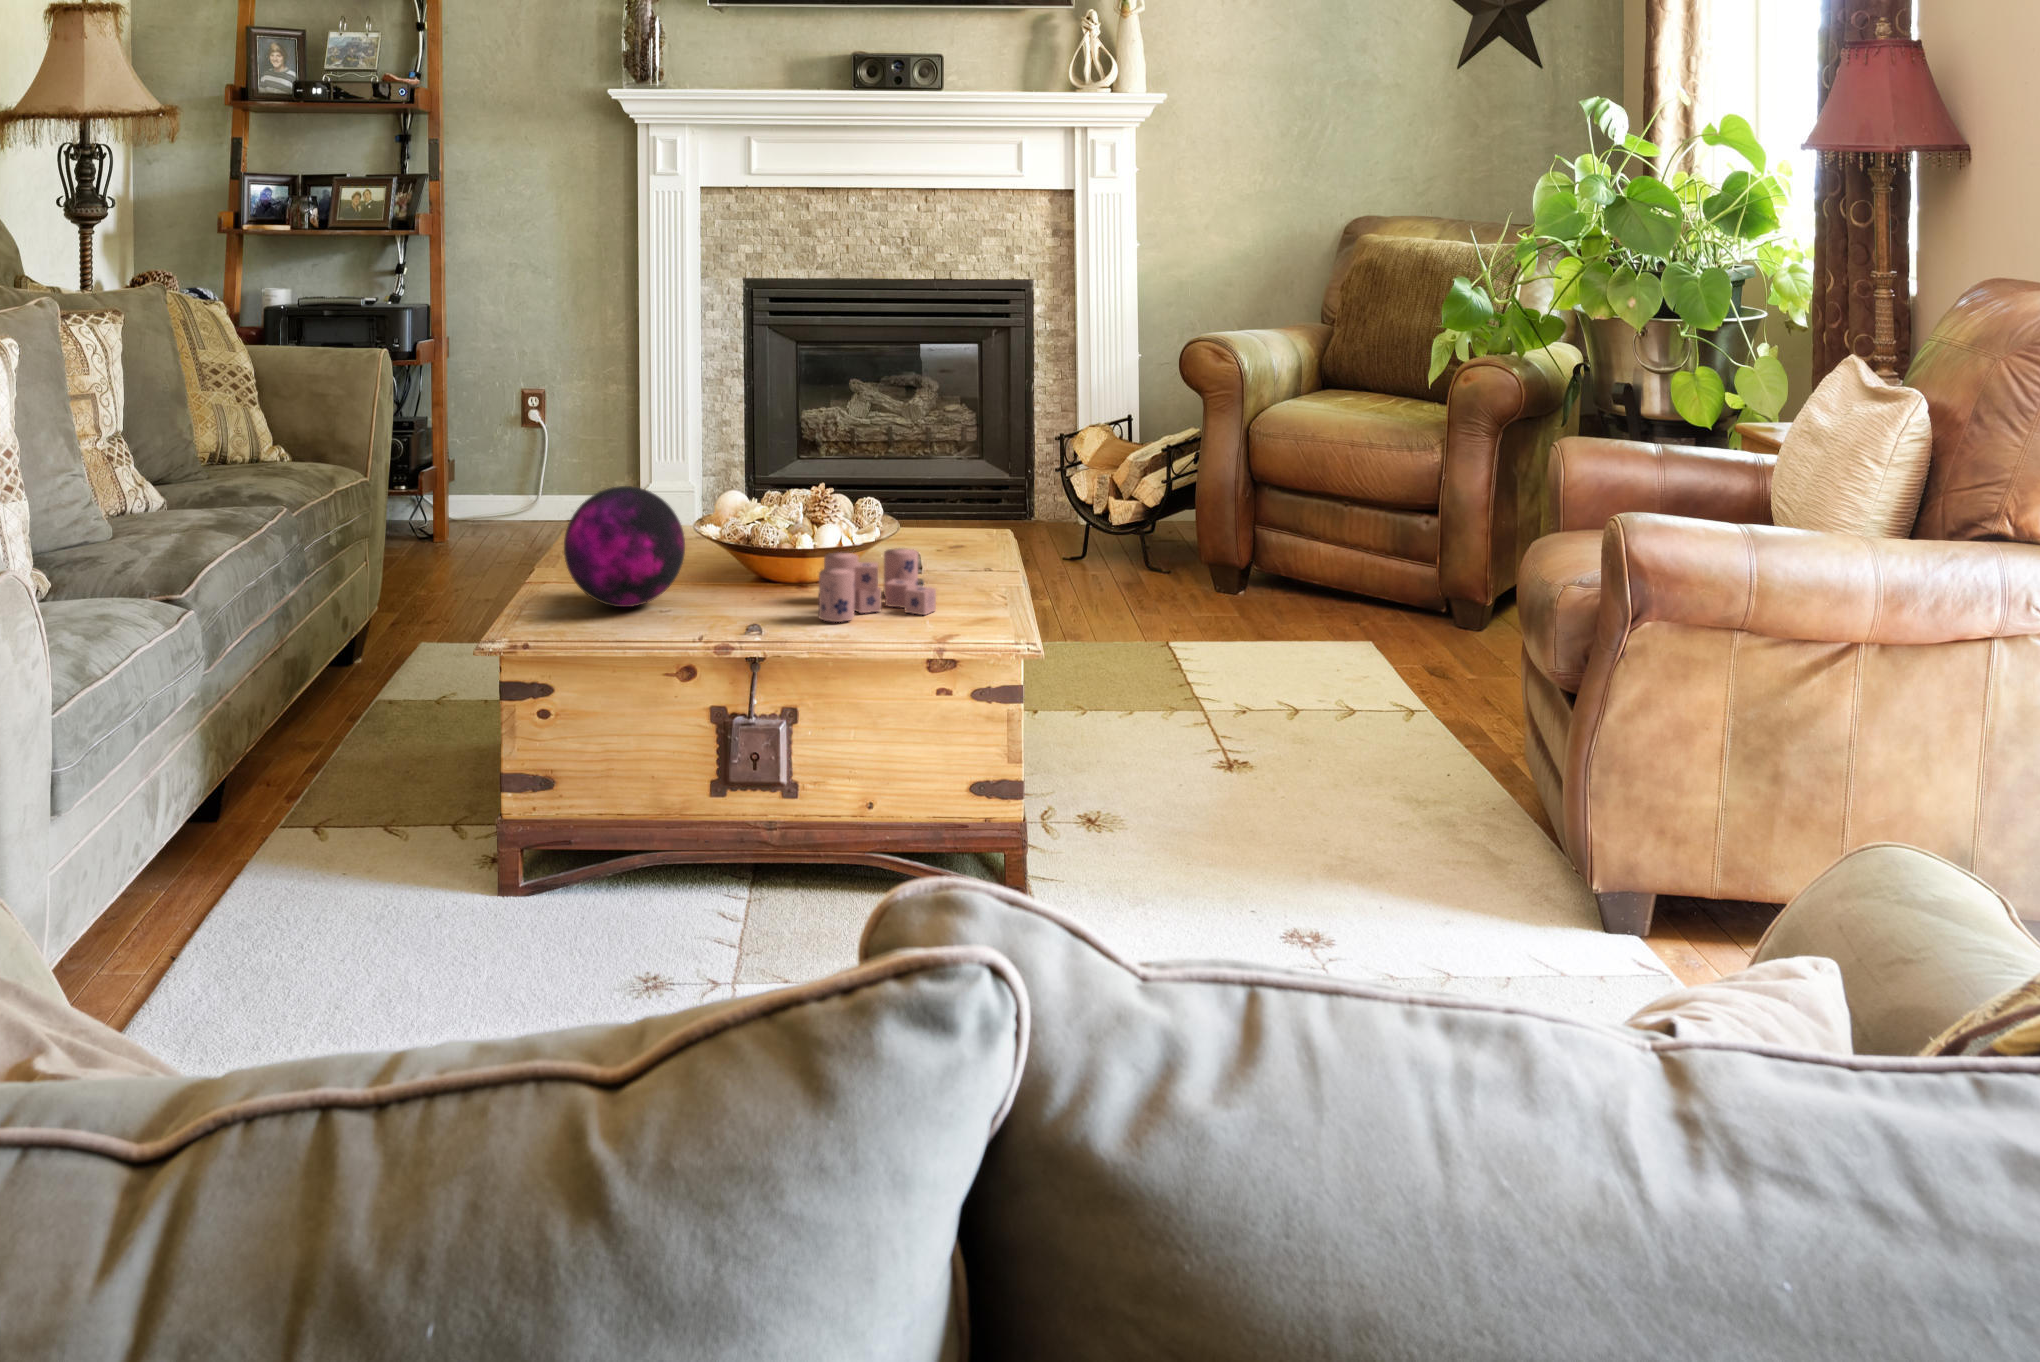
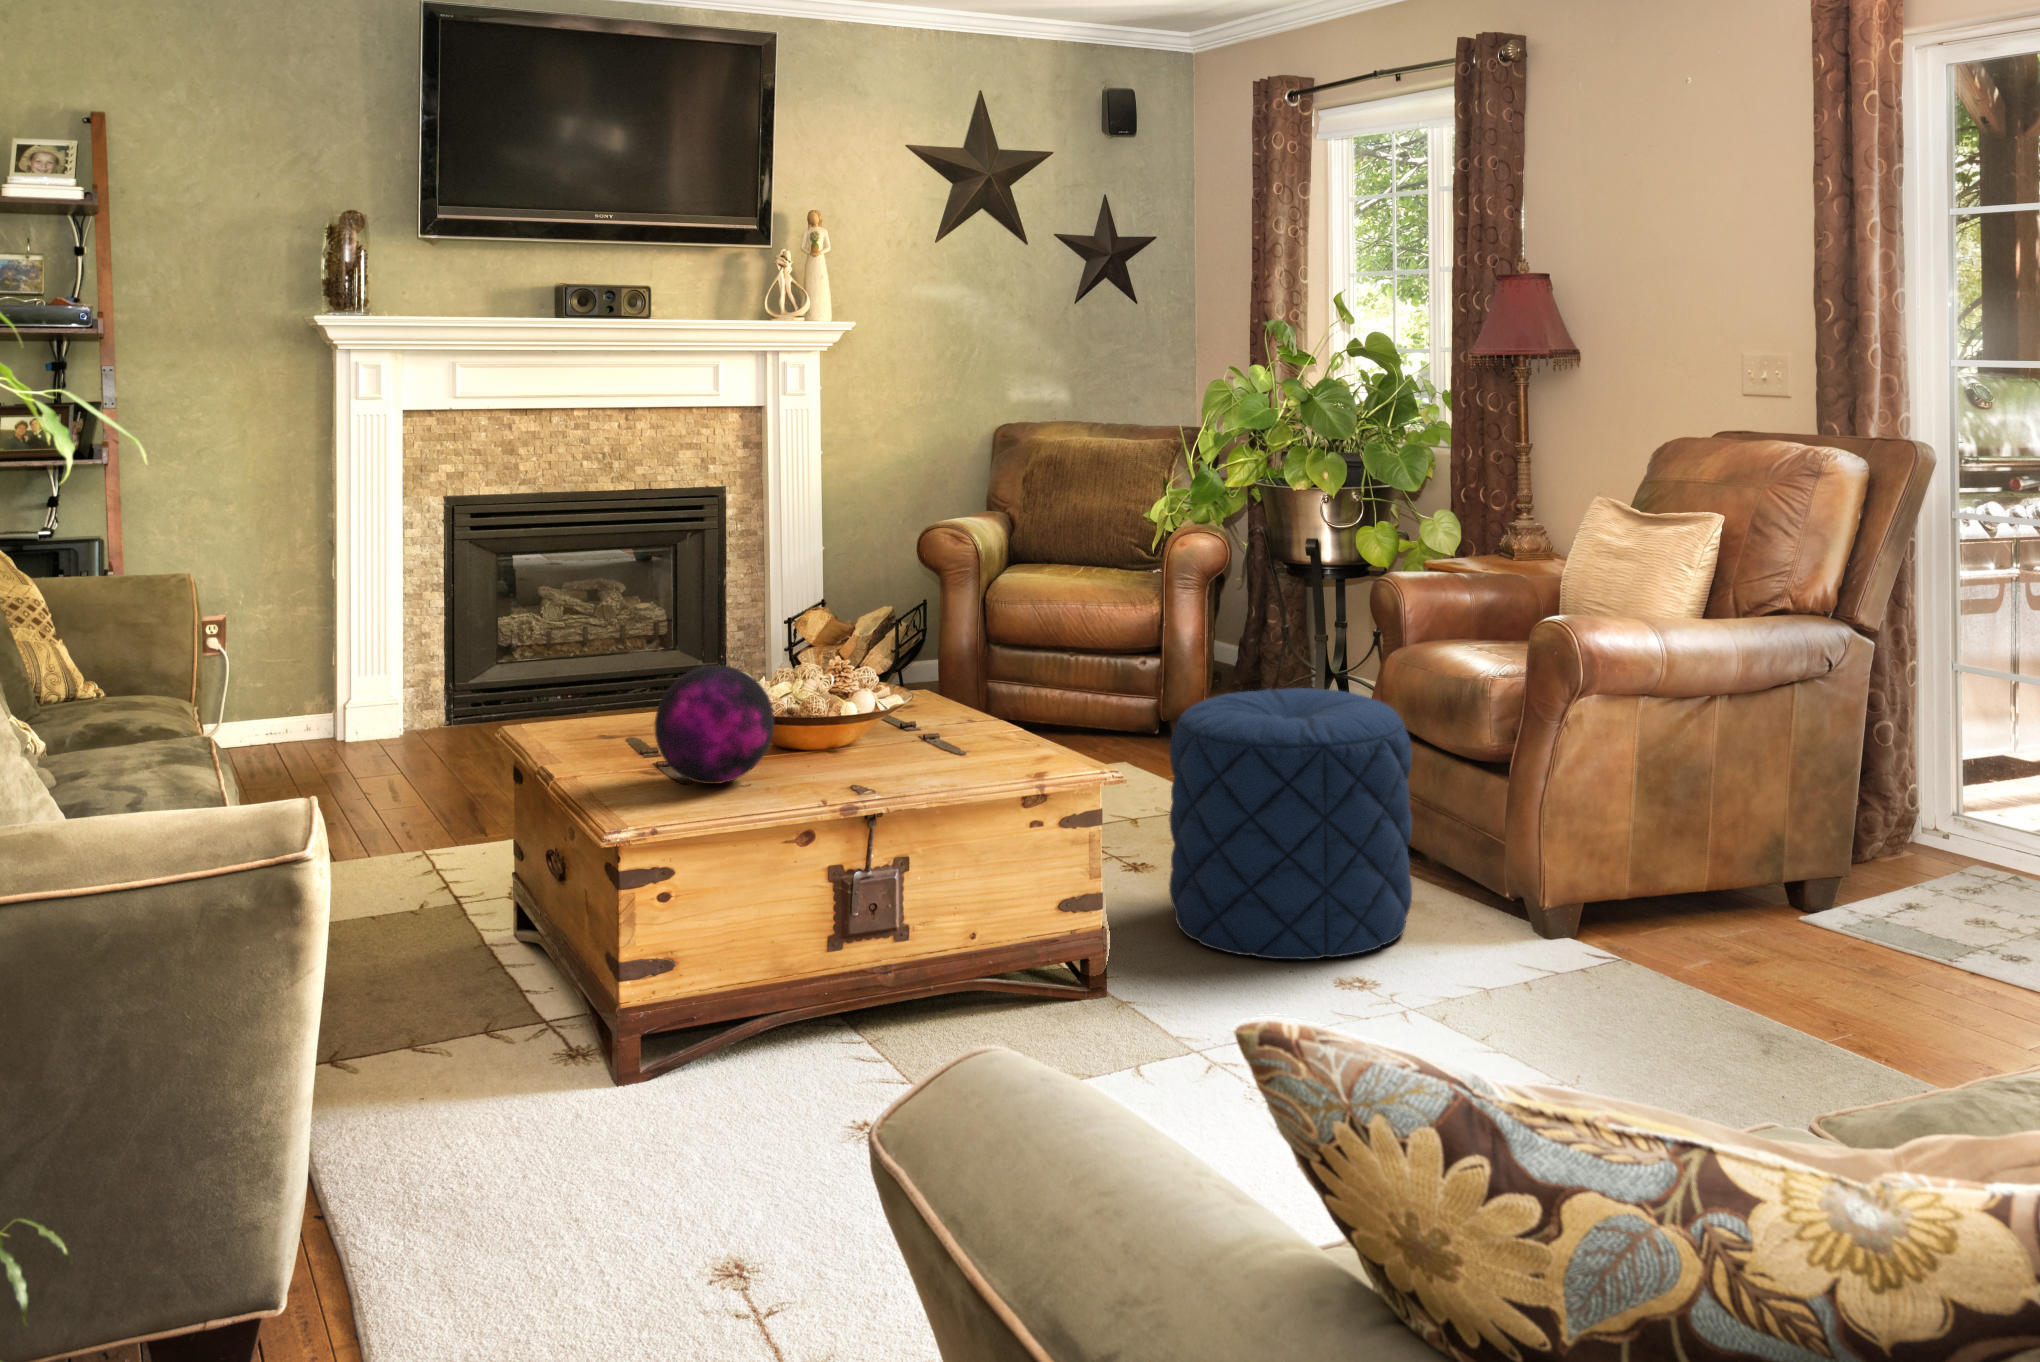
candle: present [819,548,936,622] -> none [889,701,1001,770]
pouf: none [1197,575,1501,906] -> present [1169,688,1412,959]

